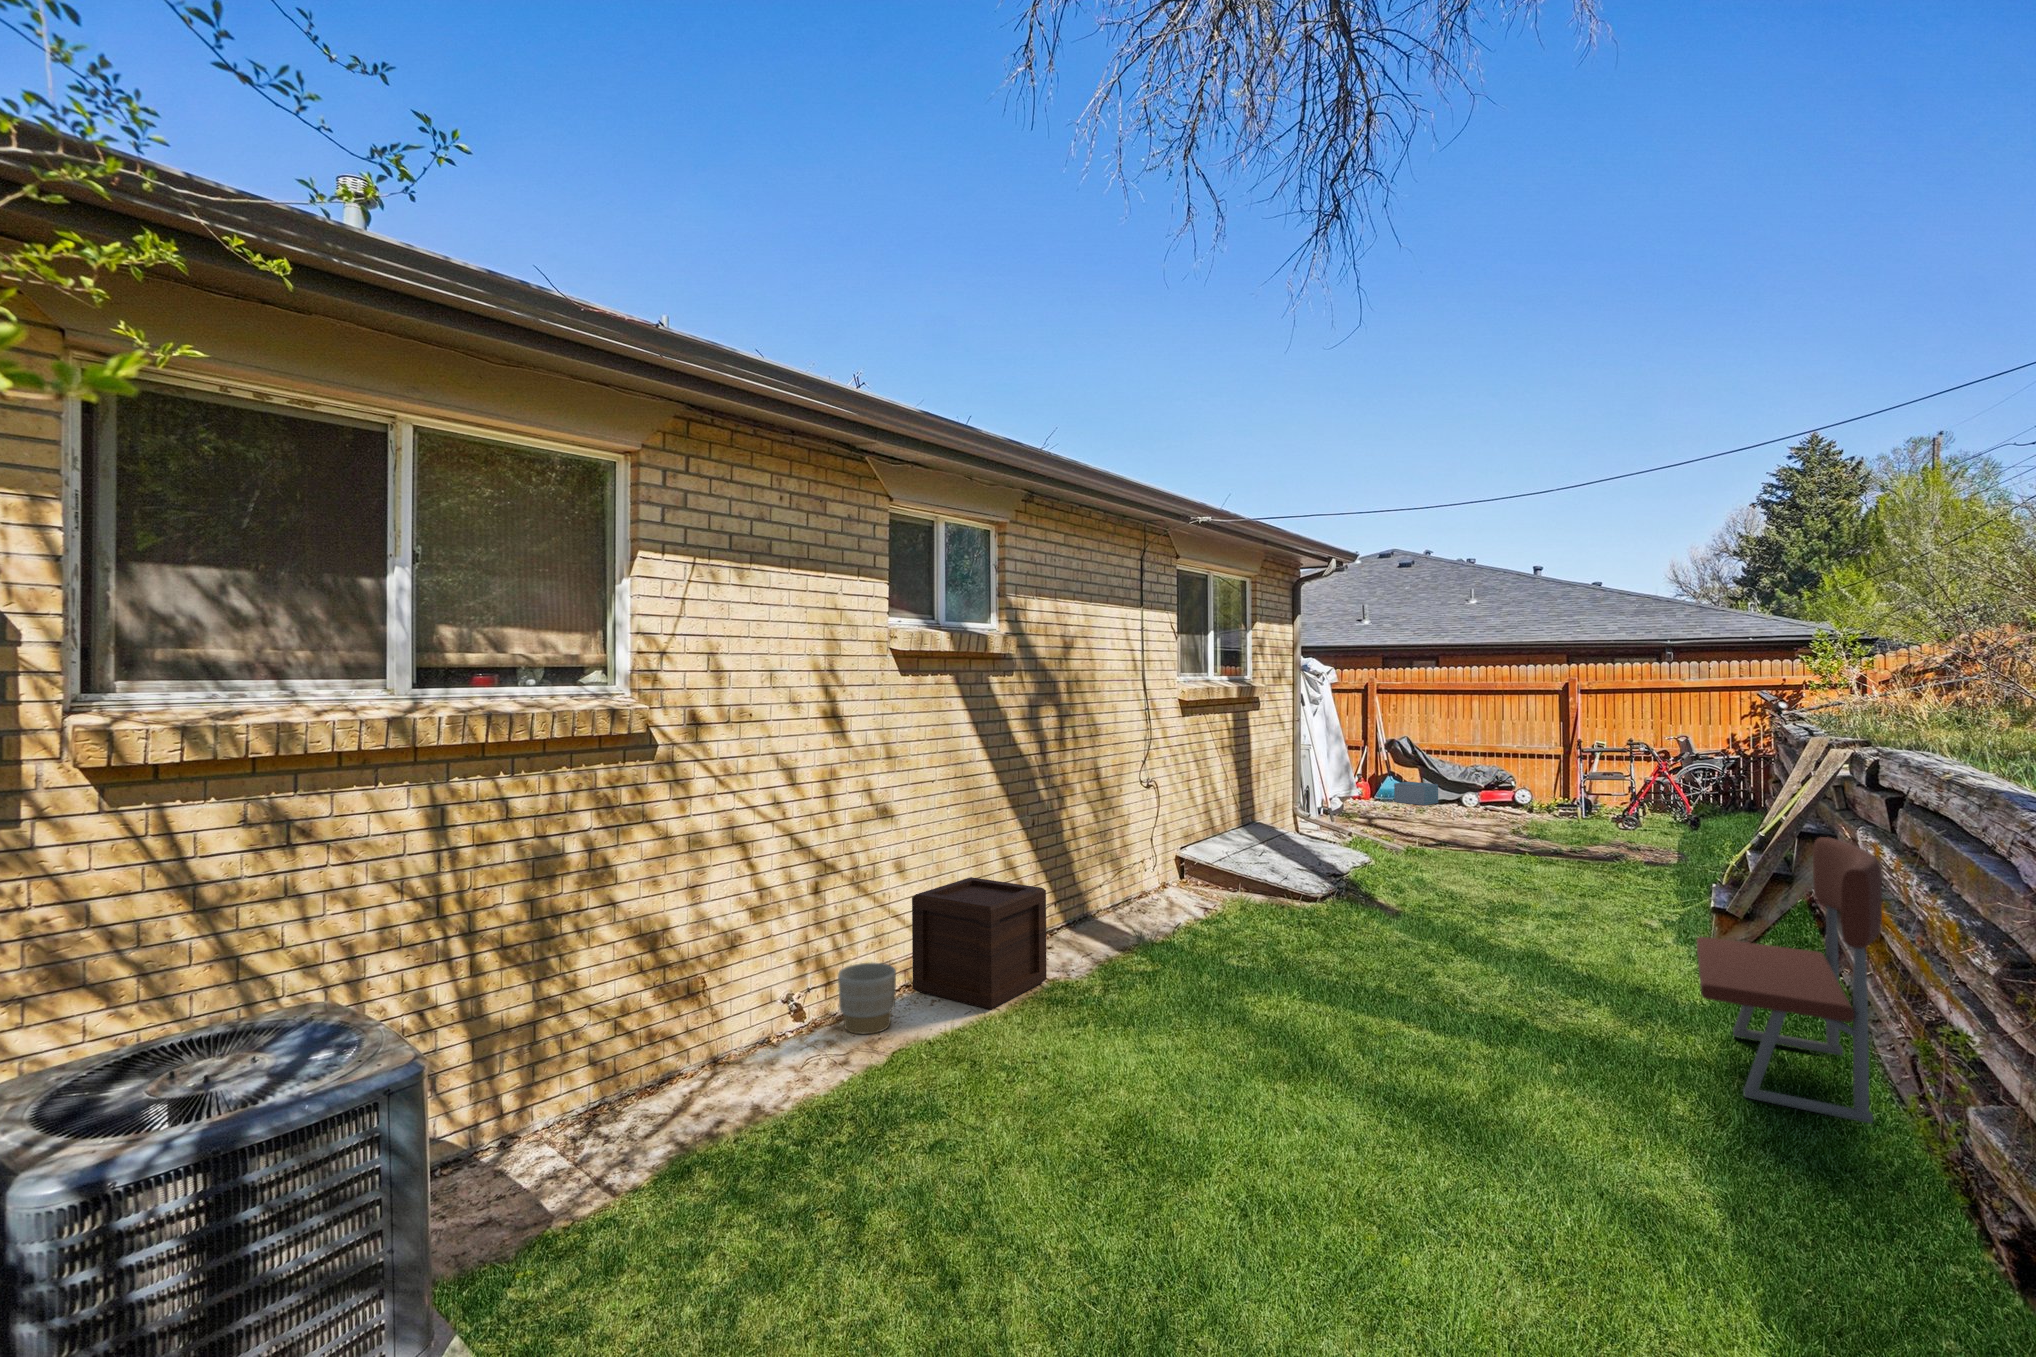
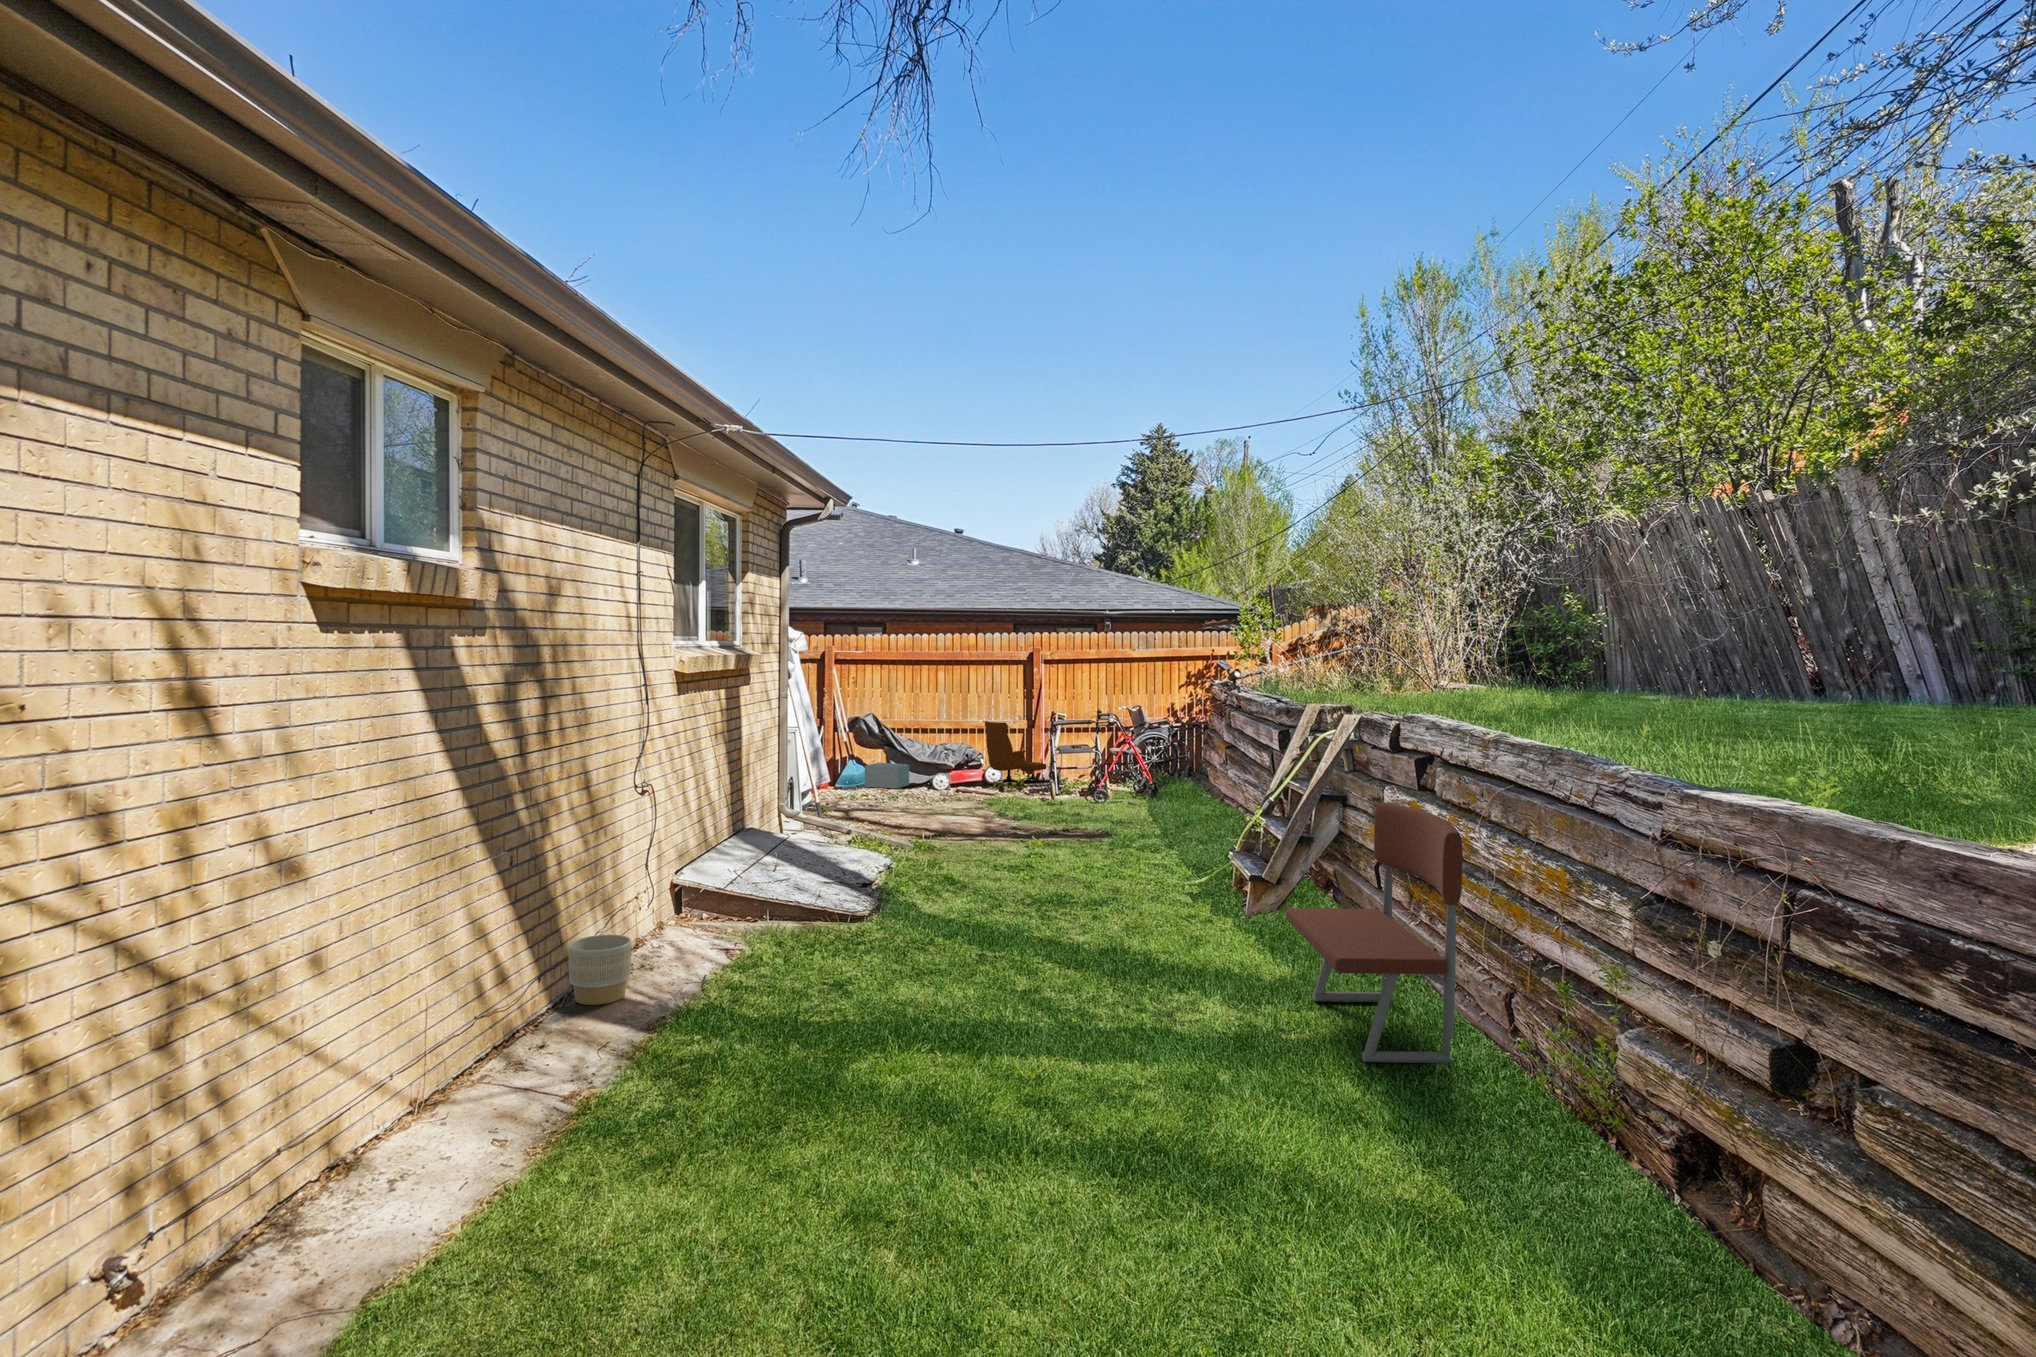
lounge chair: none [1515,748,1589,812] -> present [985,721,1047,786]
wooden crate: present [912,877,1047,1009] -> none [340,962,575,1174]
planter: present [838,963,896,1034] -> present [568,935,631,1005]

